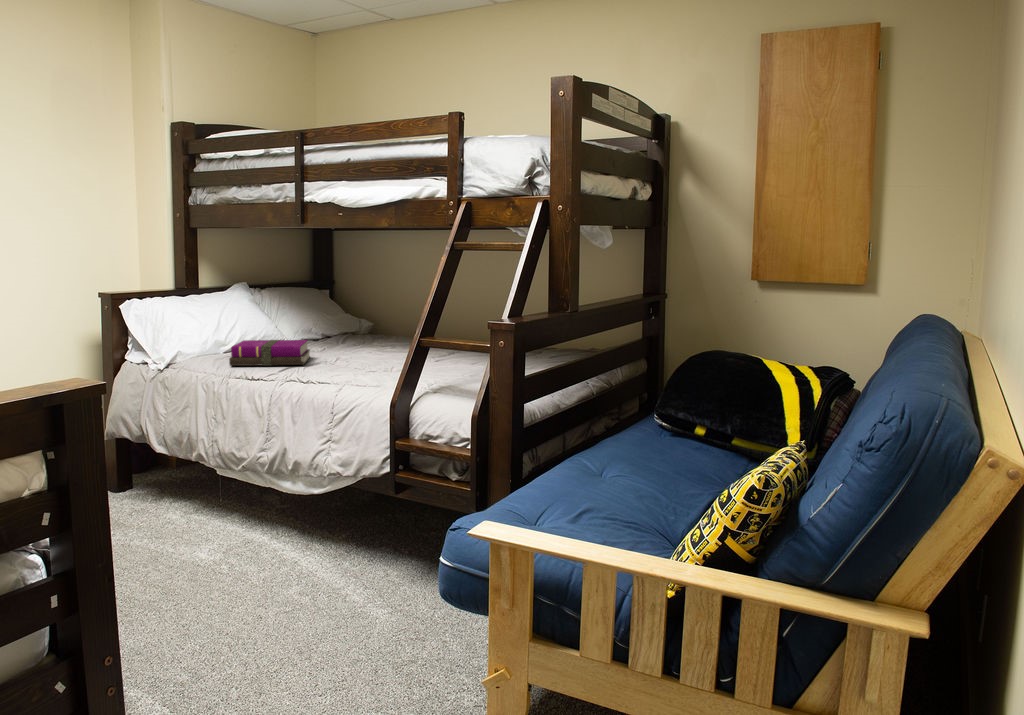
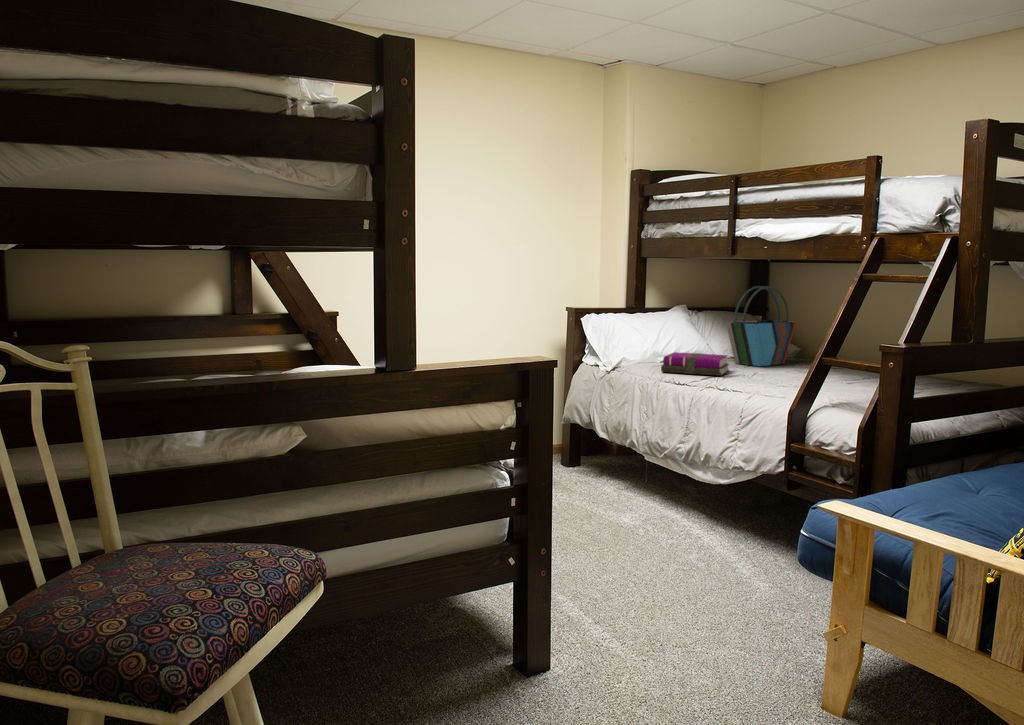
tote bag: none [302,260,376,349] -> present [726,286,796,366]

